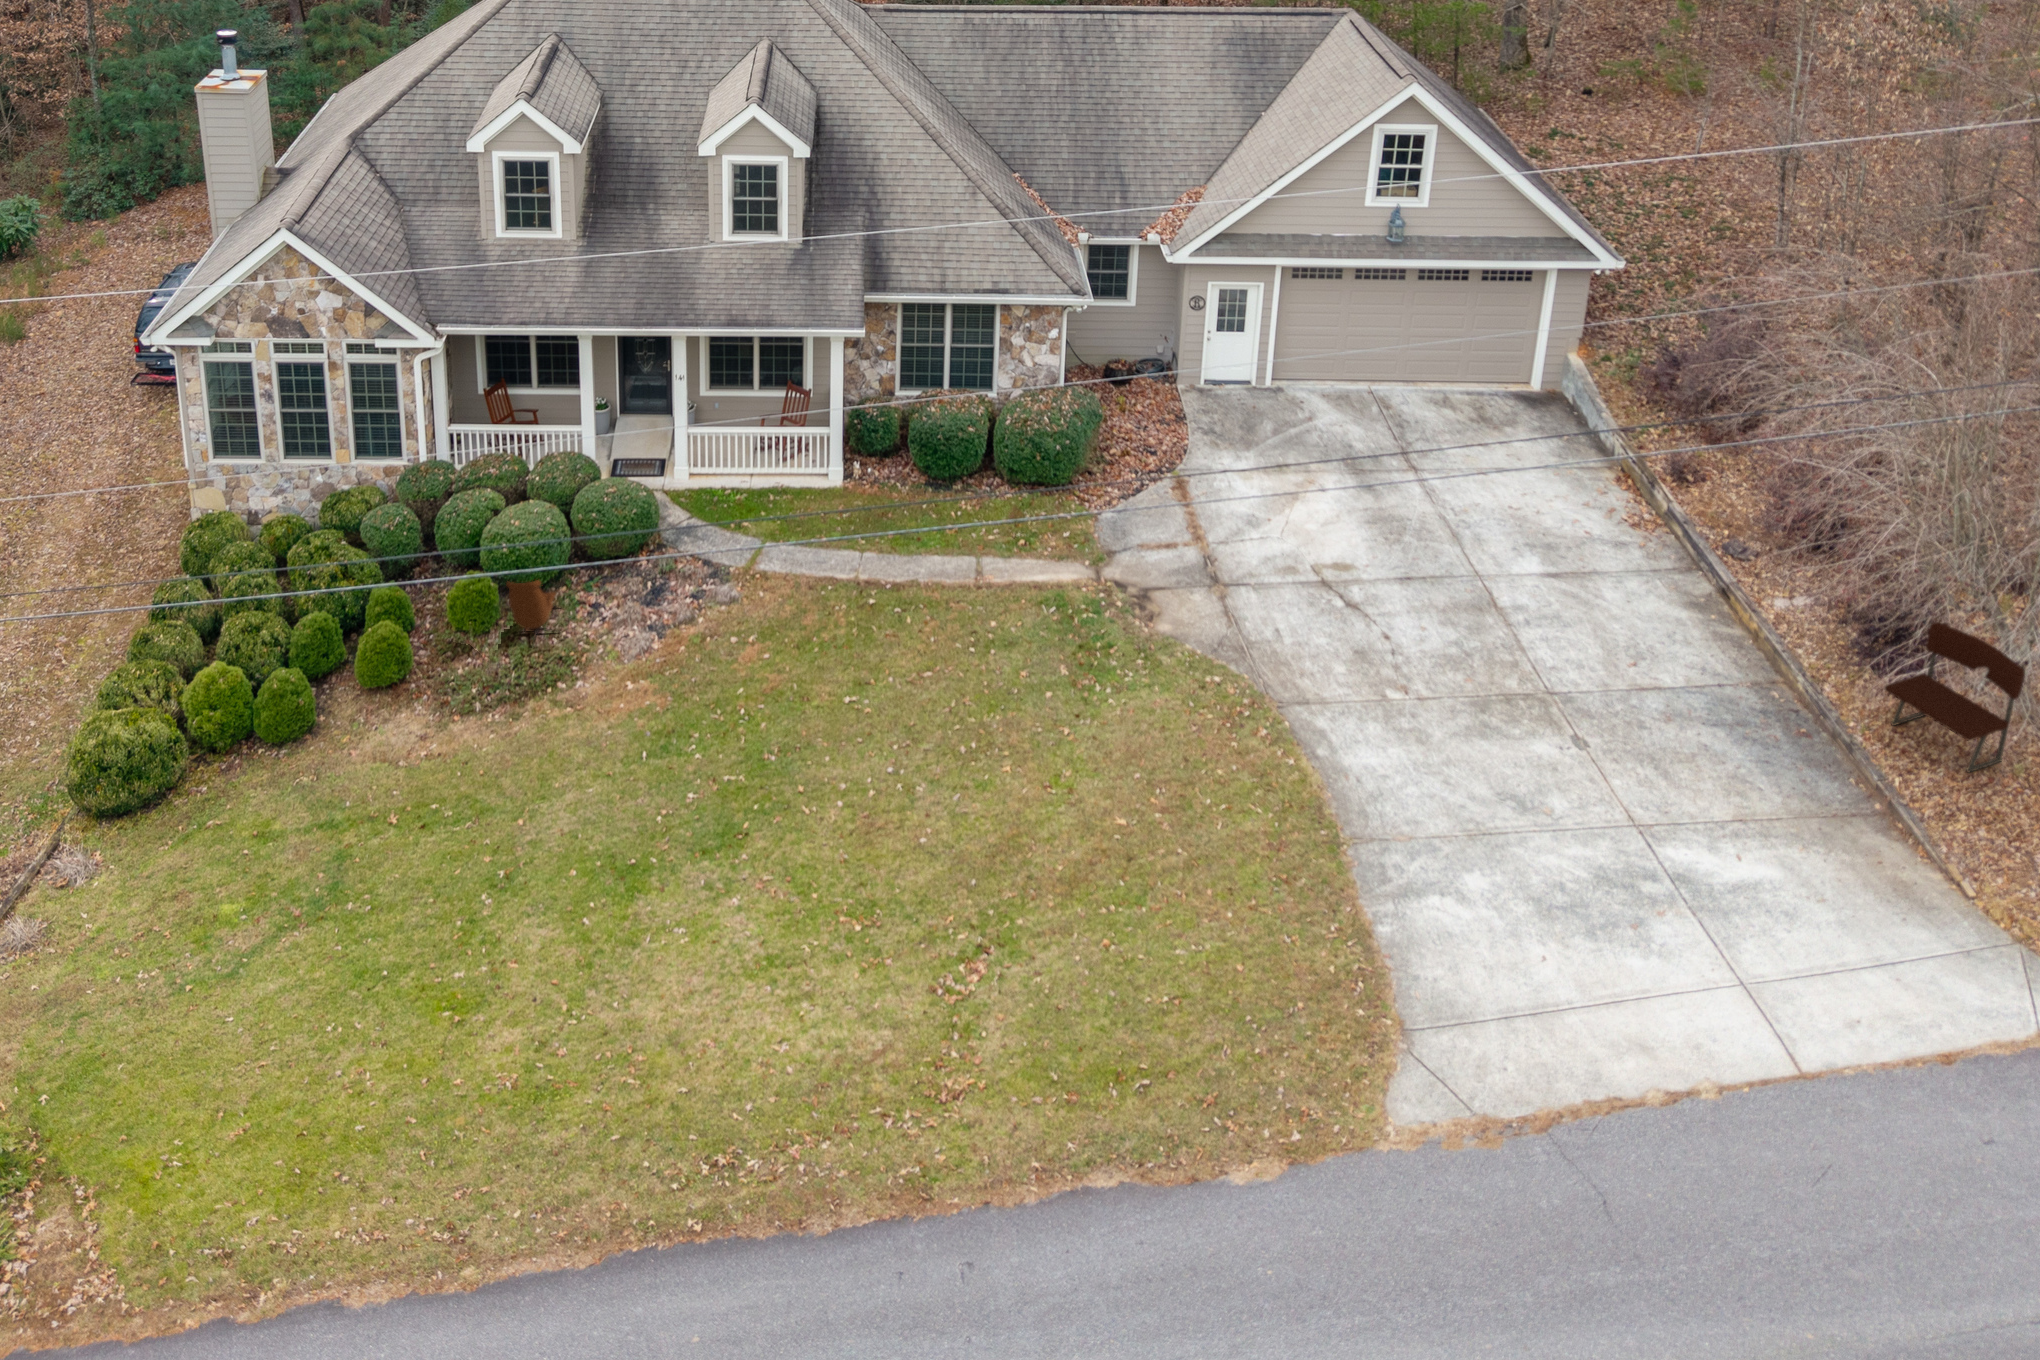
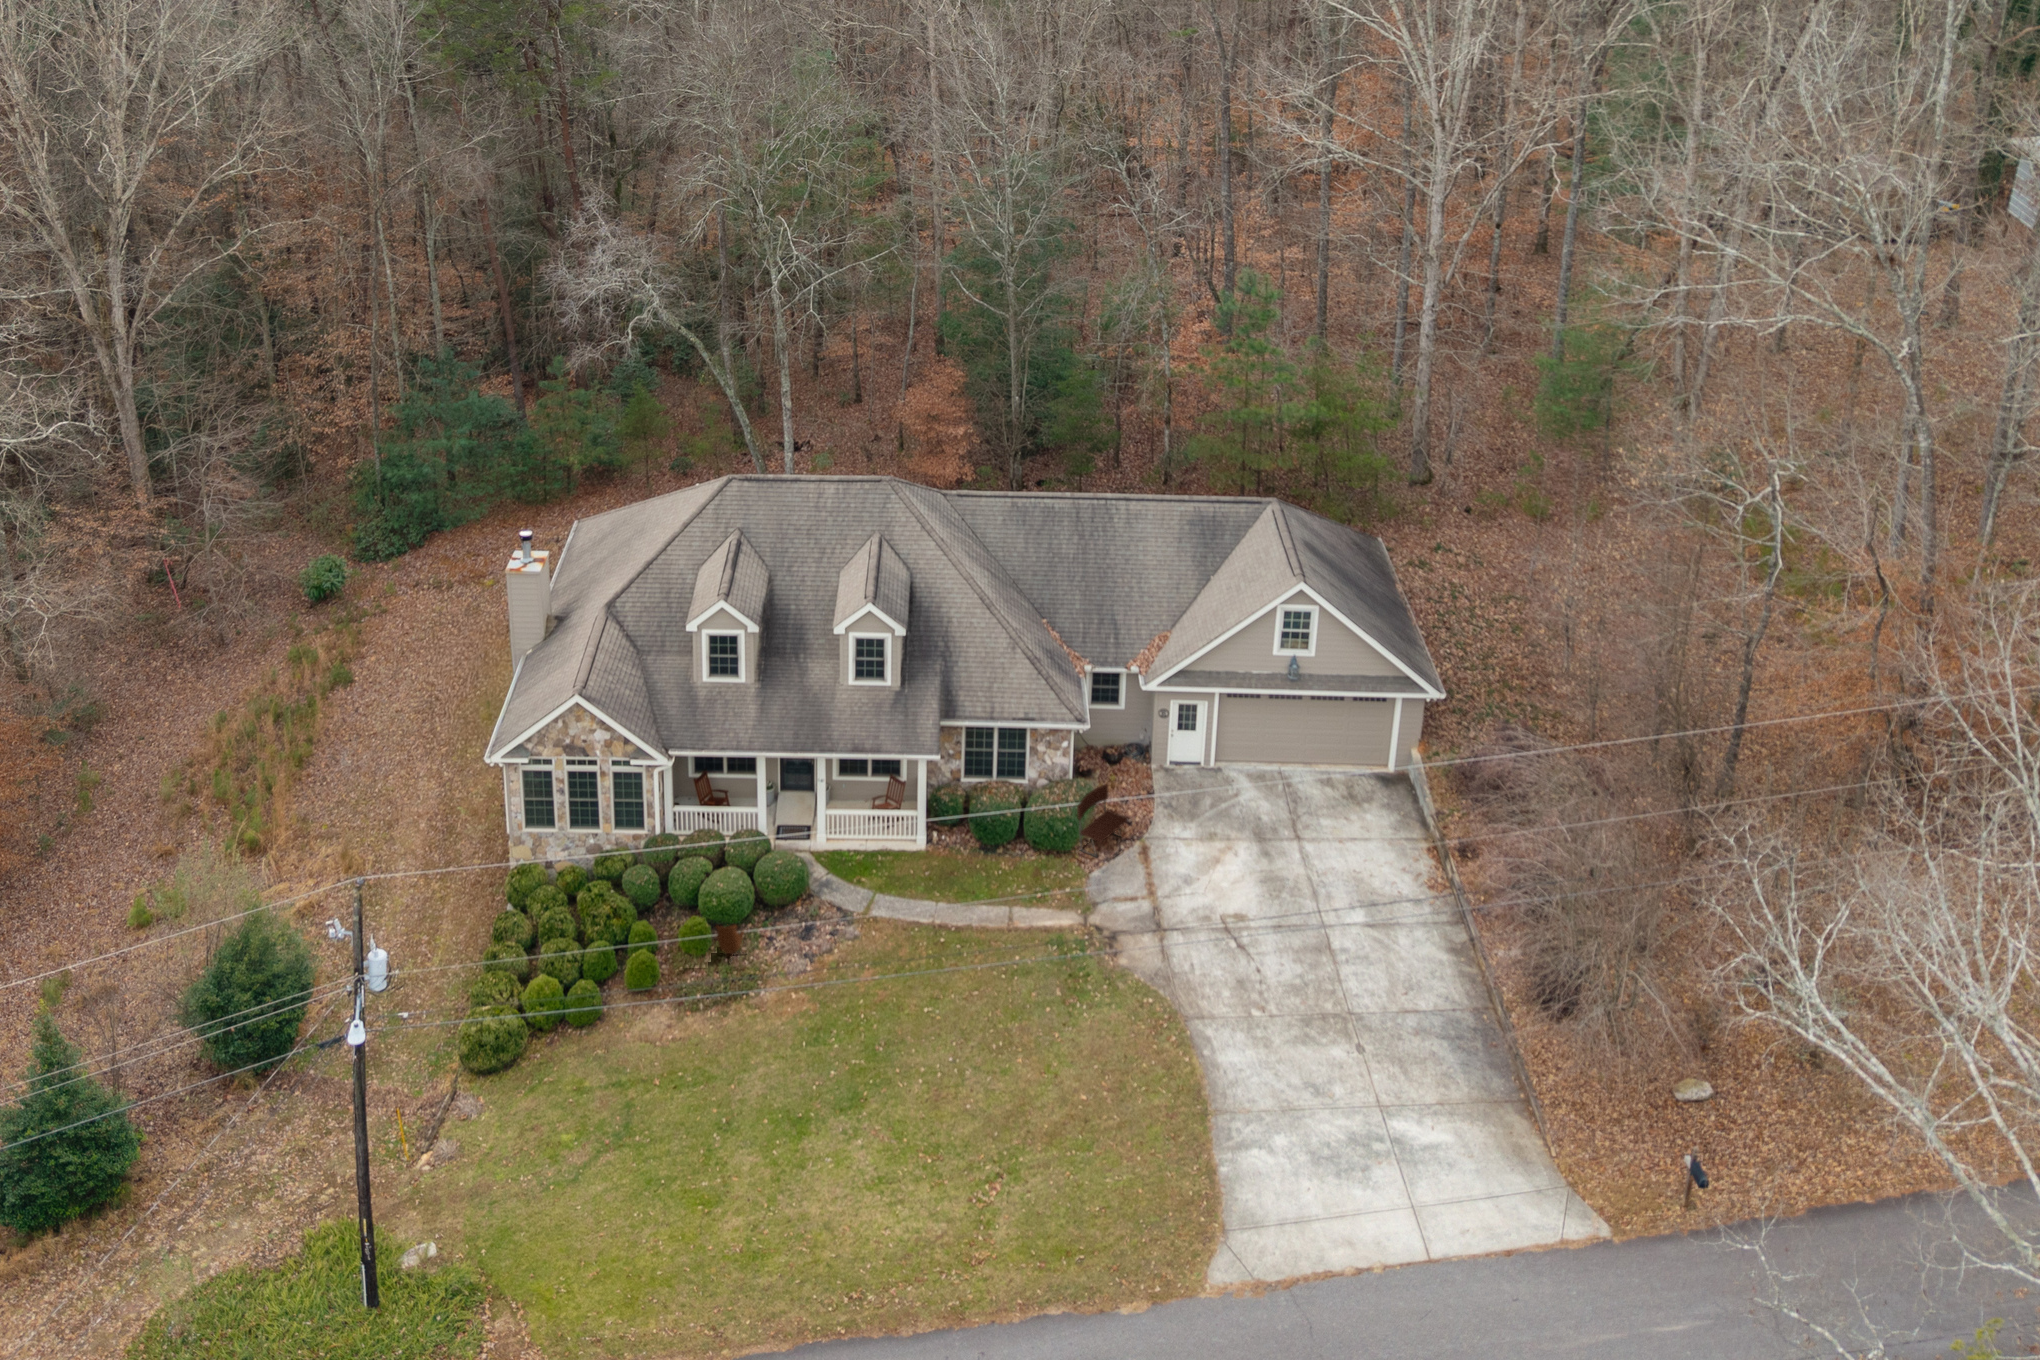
bench: present [1885,622,2025,772] -> present [1077,784,1128,857]

